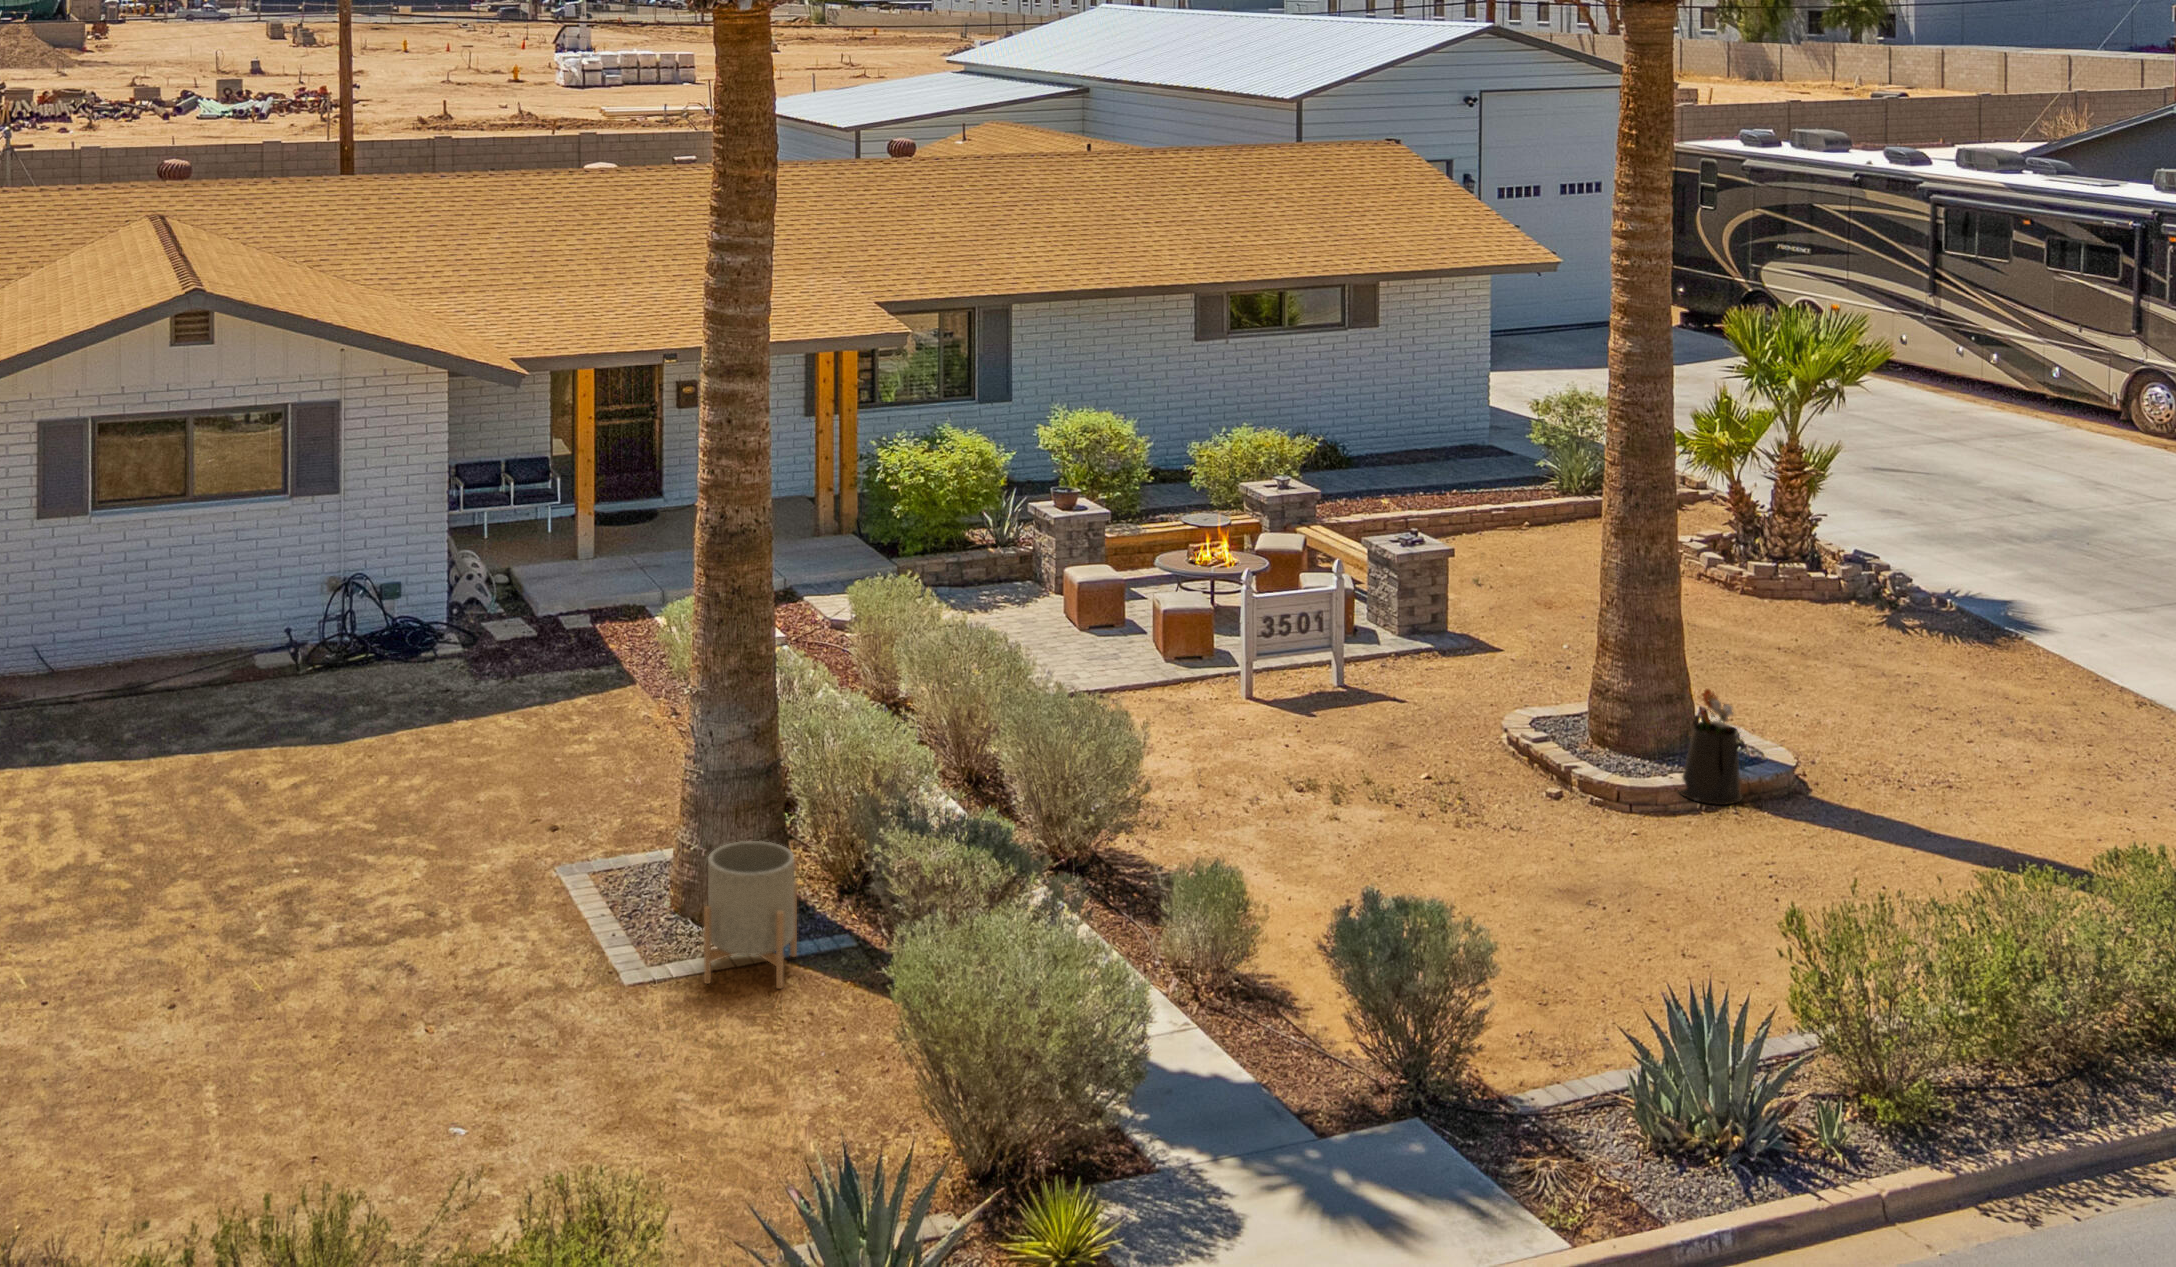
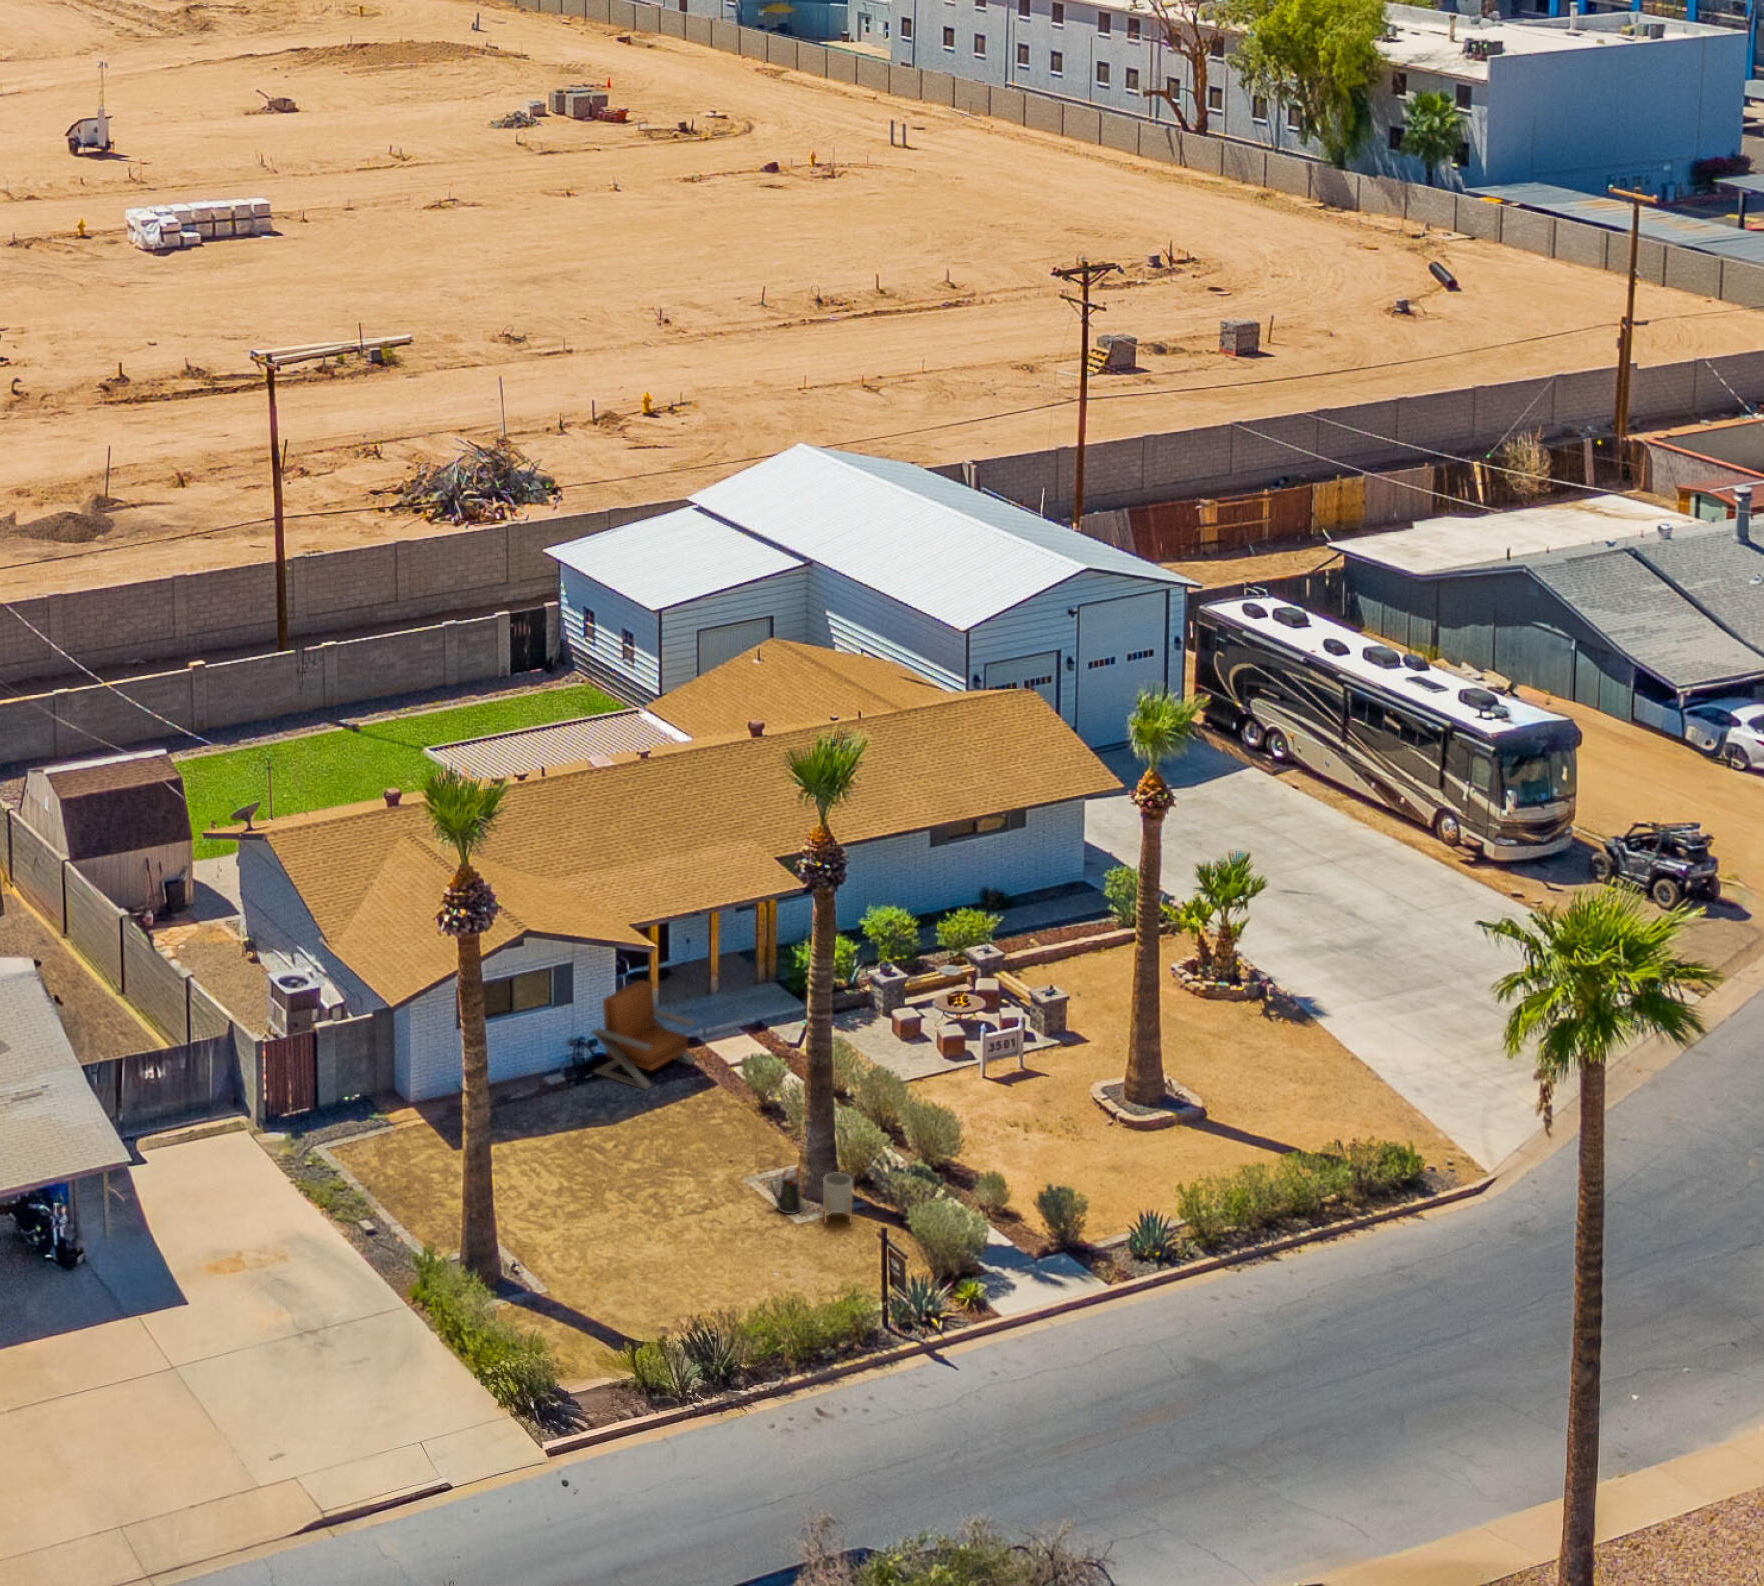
lounge chair: none [382,469,623,683] -> present [592,980,695,1090]
watering can: present [1679,689,1744,805] -> present [771,1167,802,1214]

